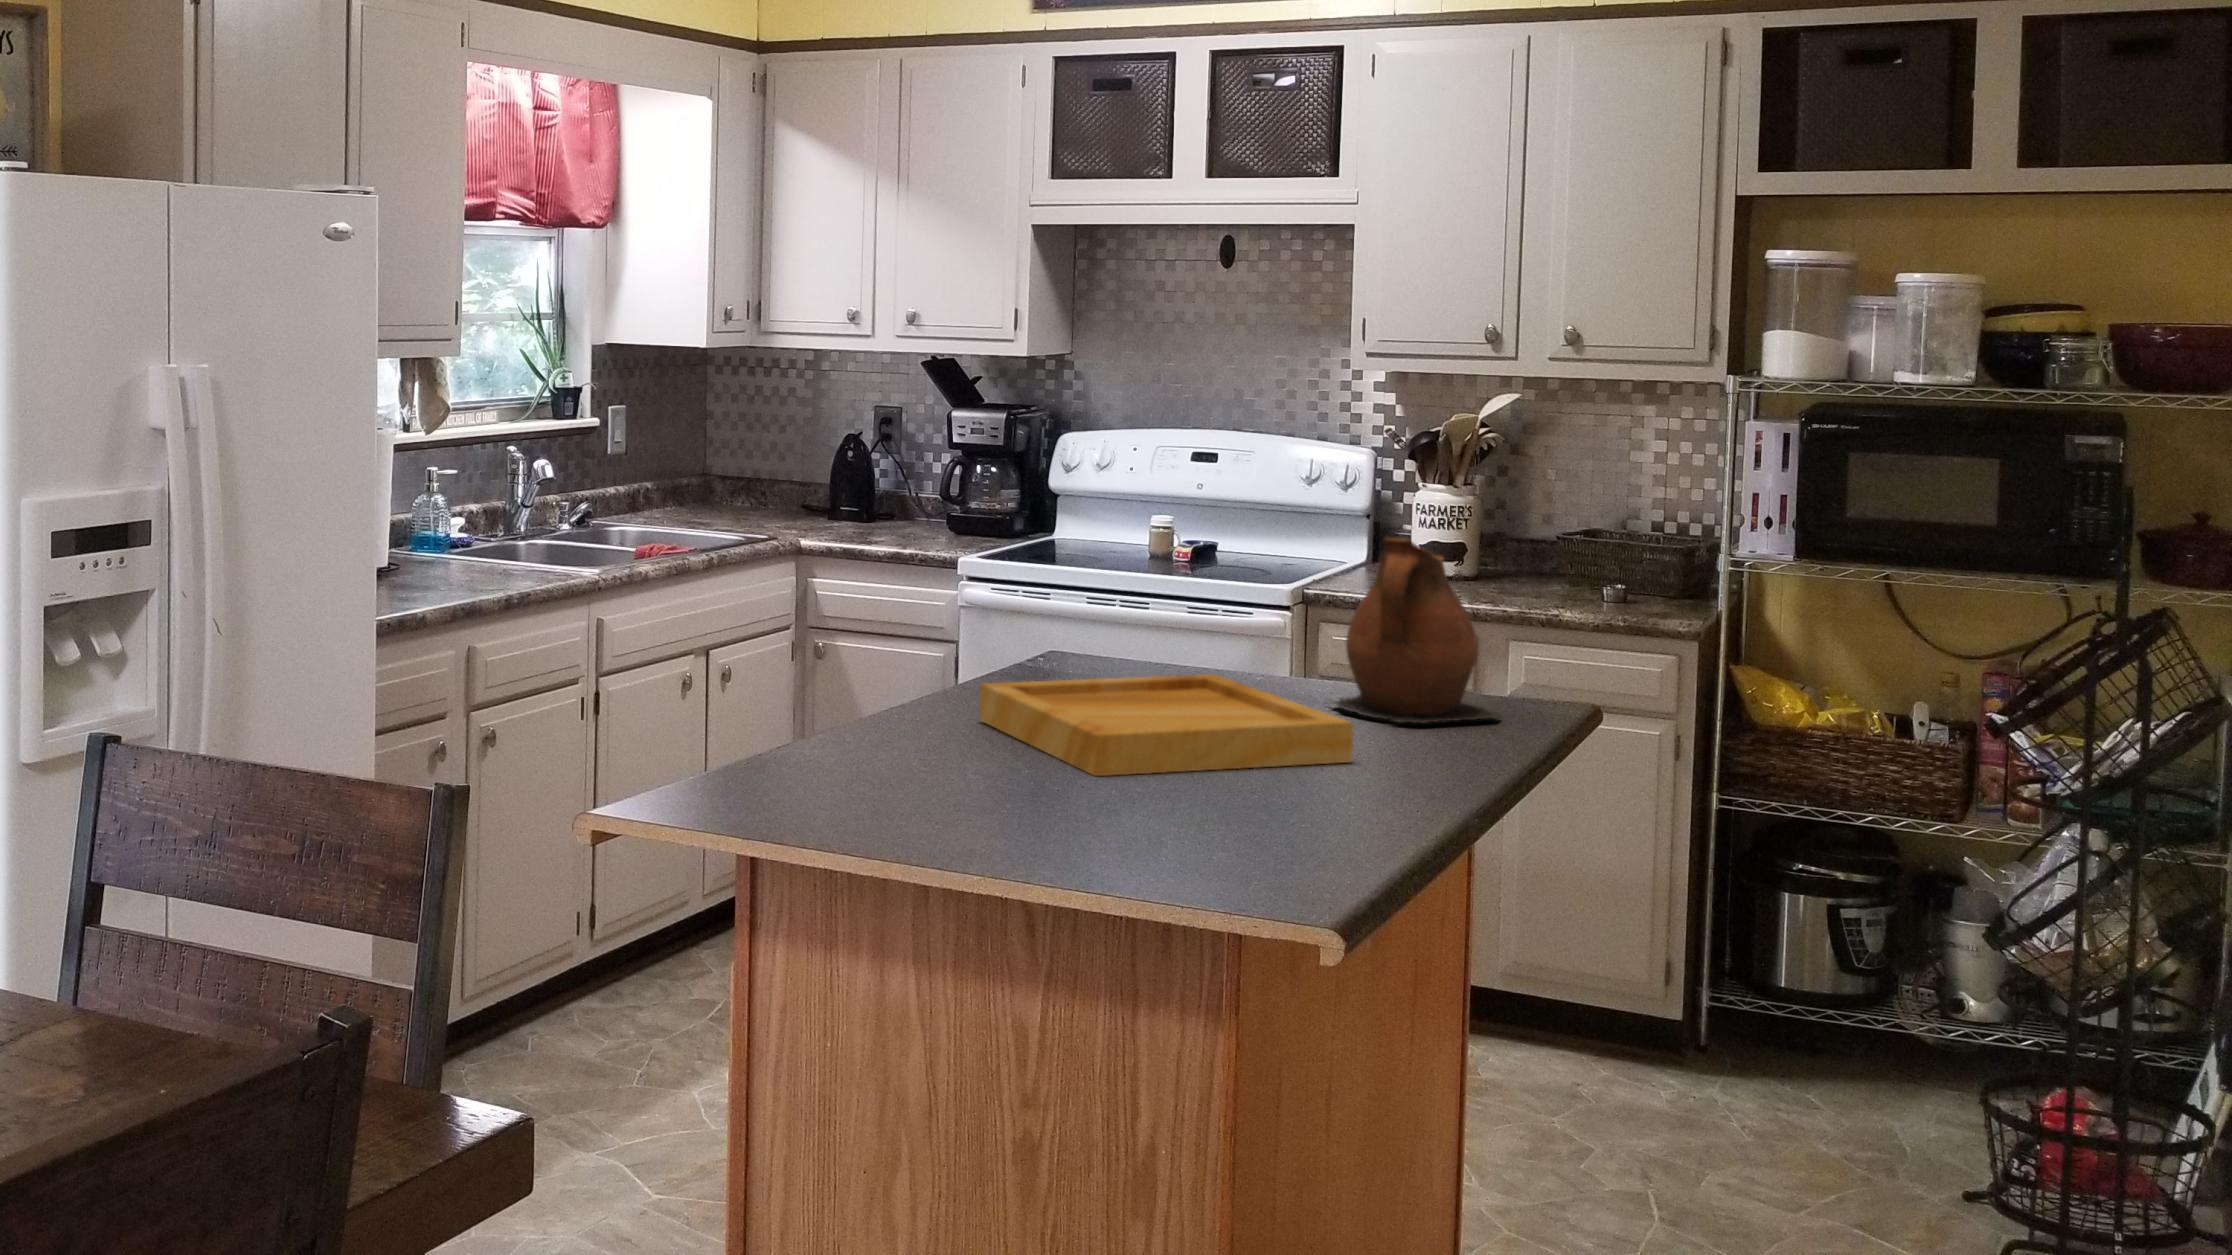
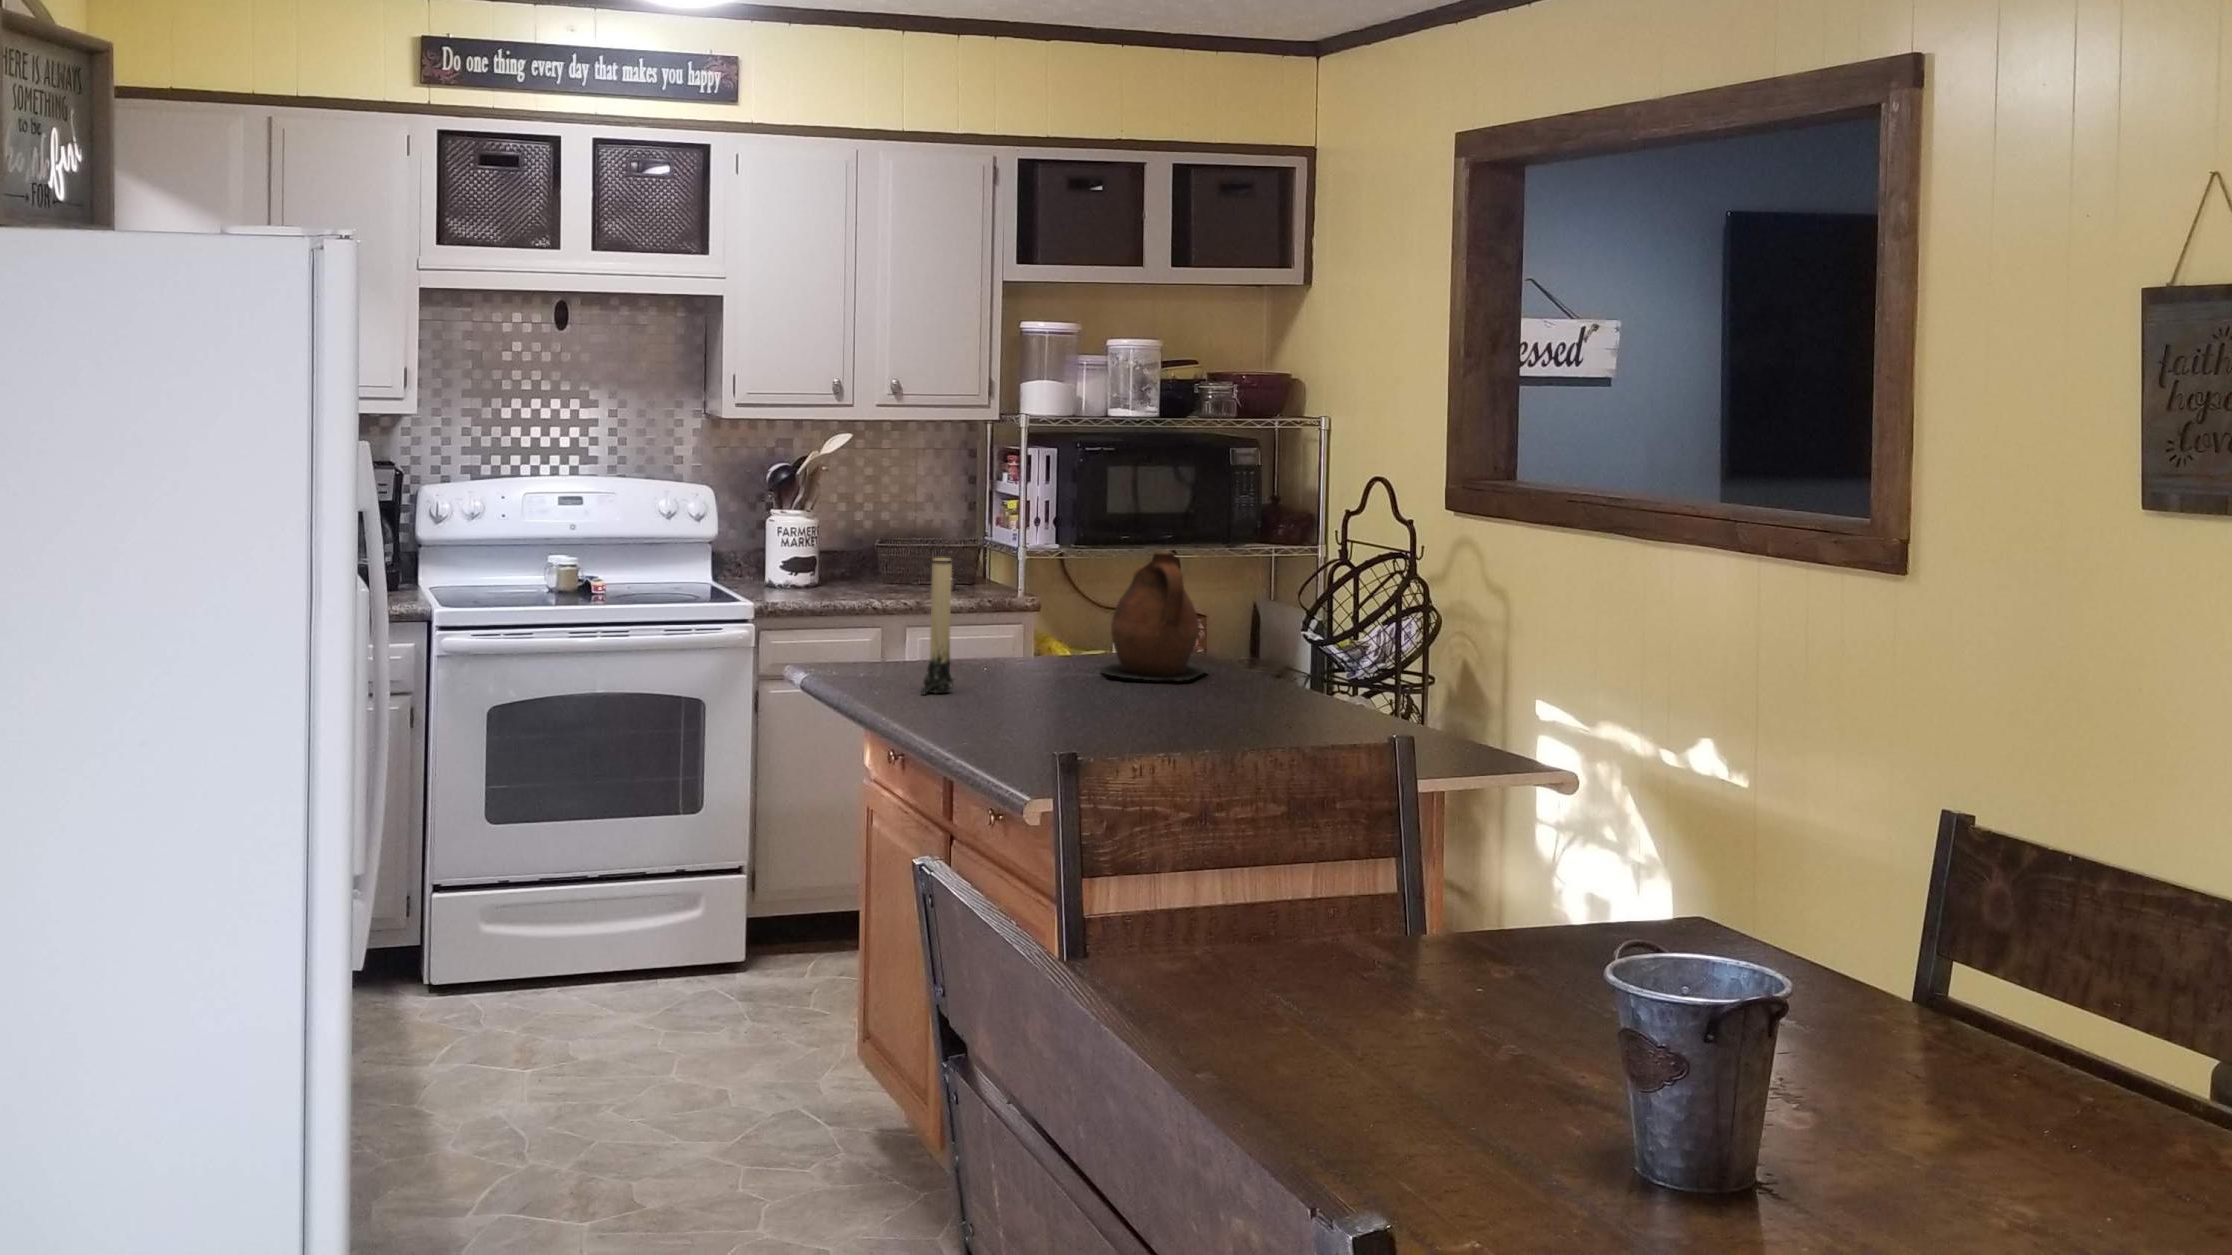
candle: none [1038,519,1088,691] -> present [921,558,954,695]
tray: present [979,674,1353,776] -> none [989,664,1246,738]

